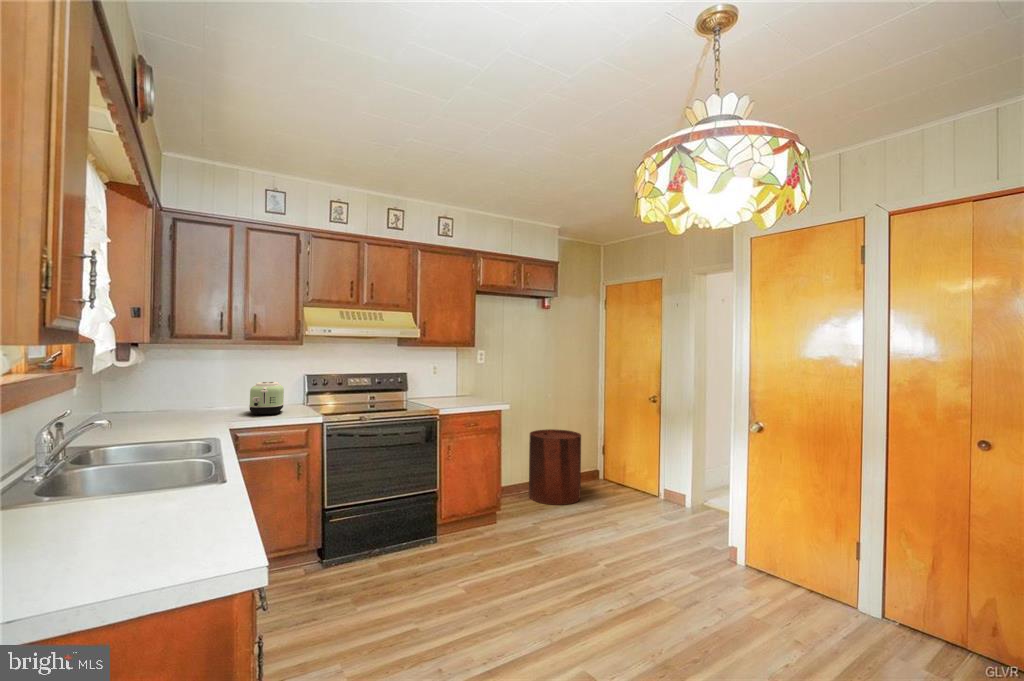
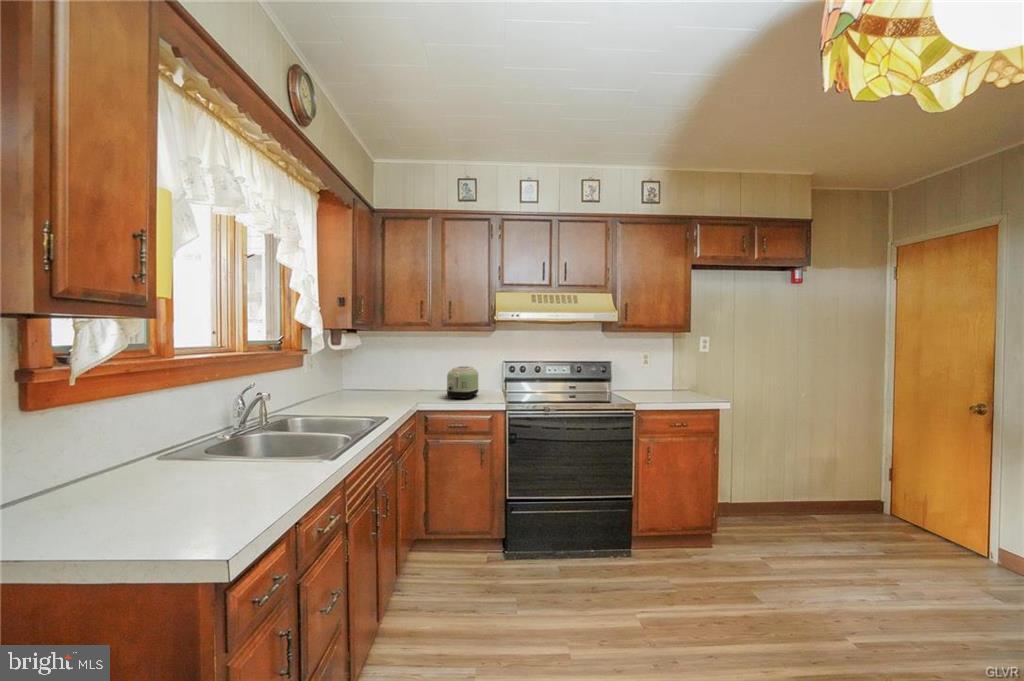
trash can: present [529,429,581,505] -> none [769,439,854,546]

